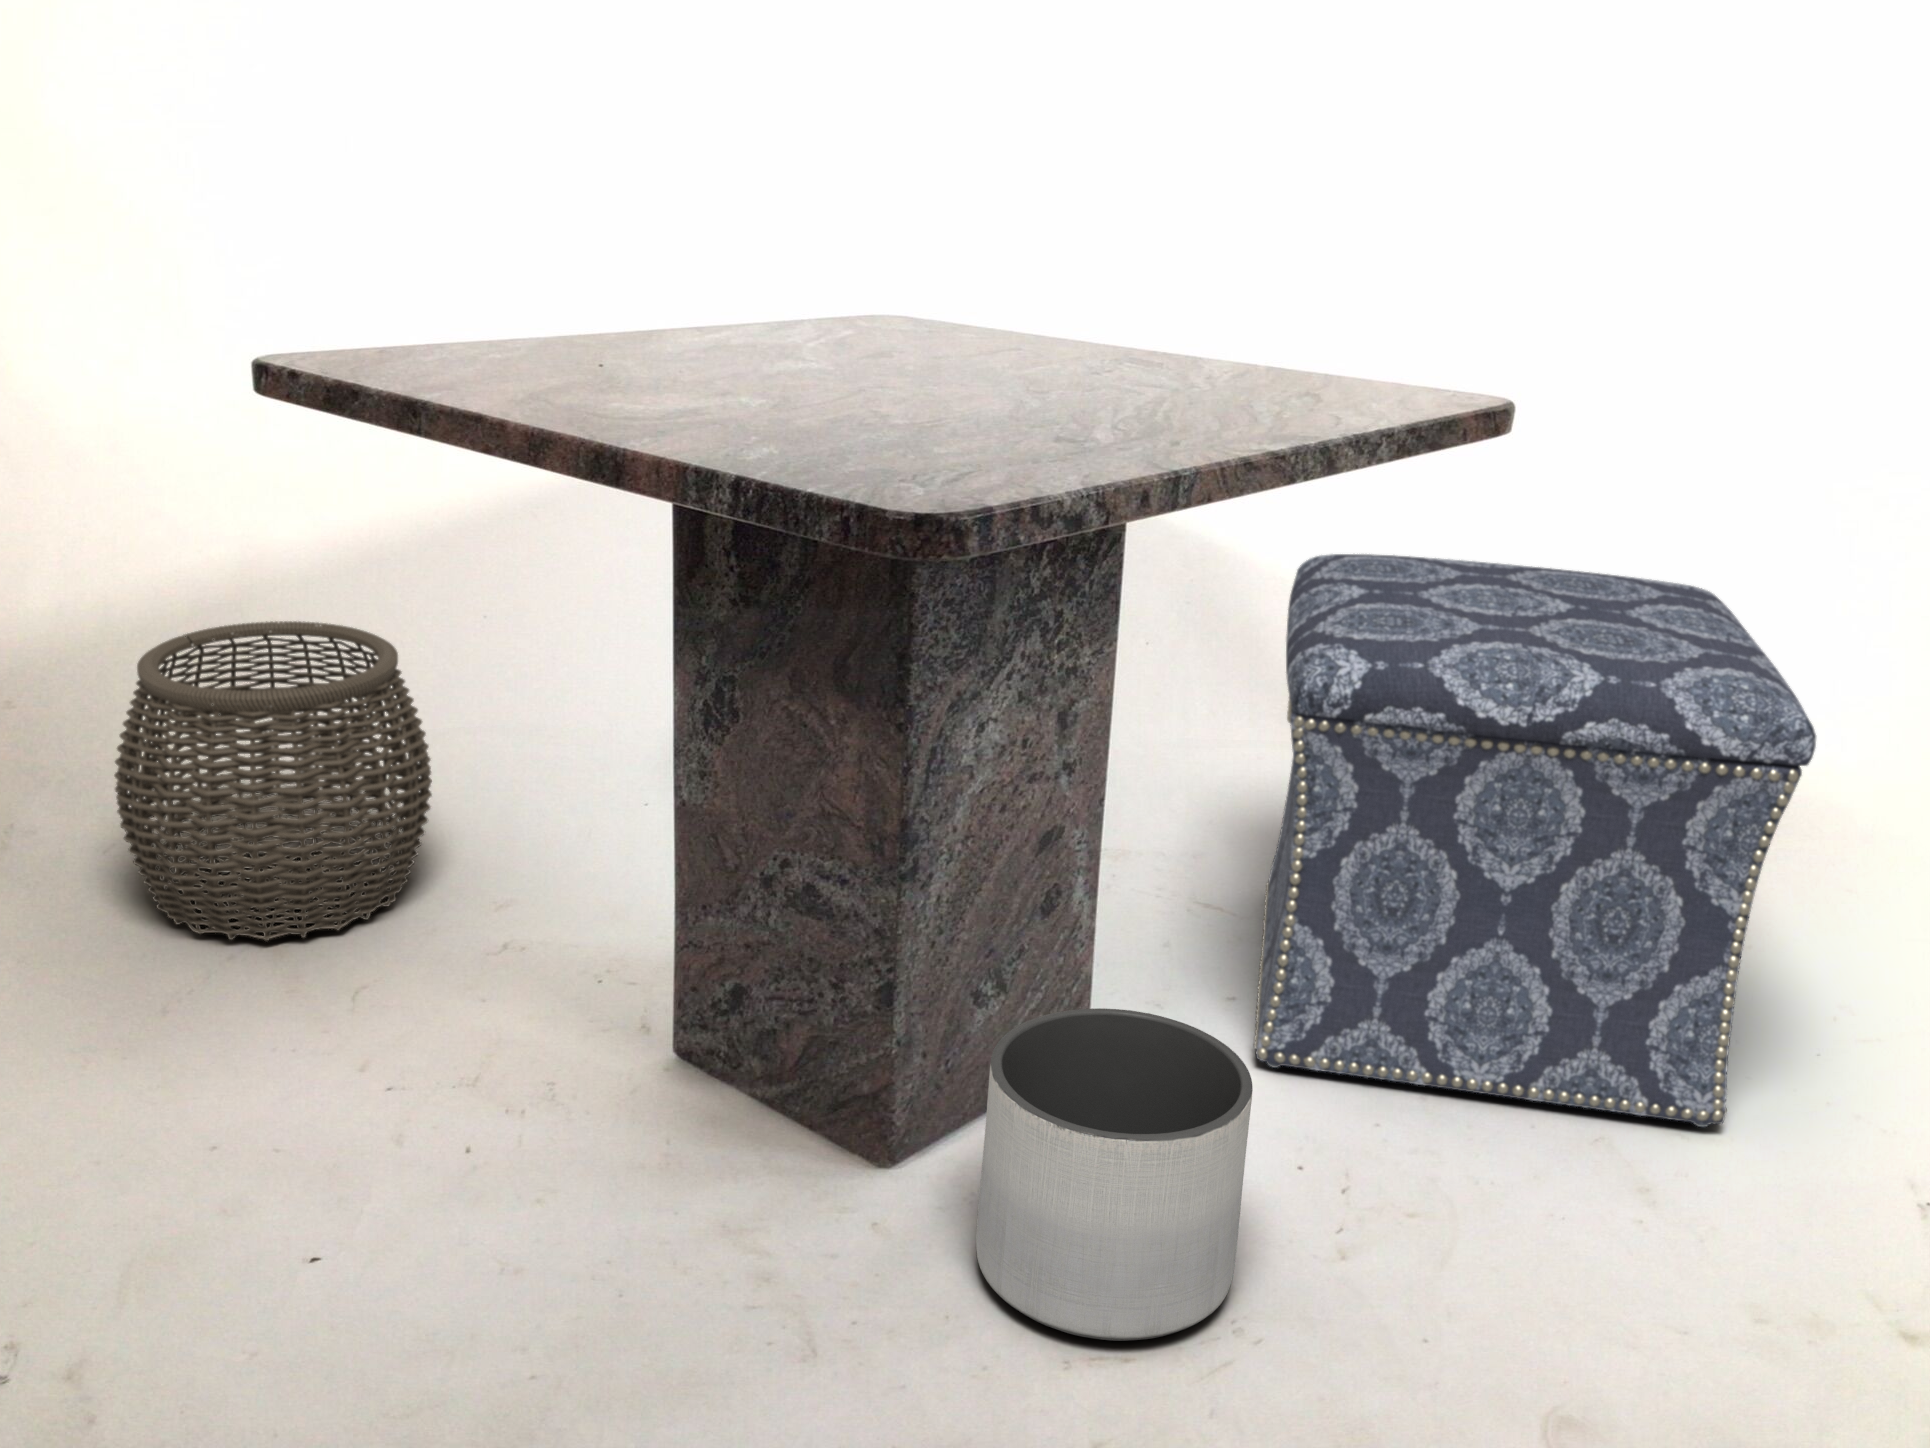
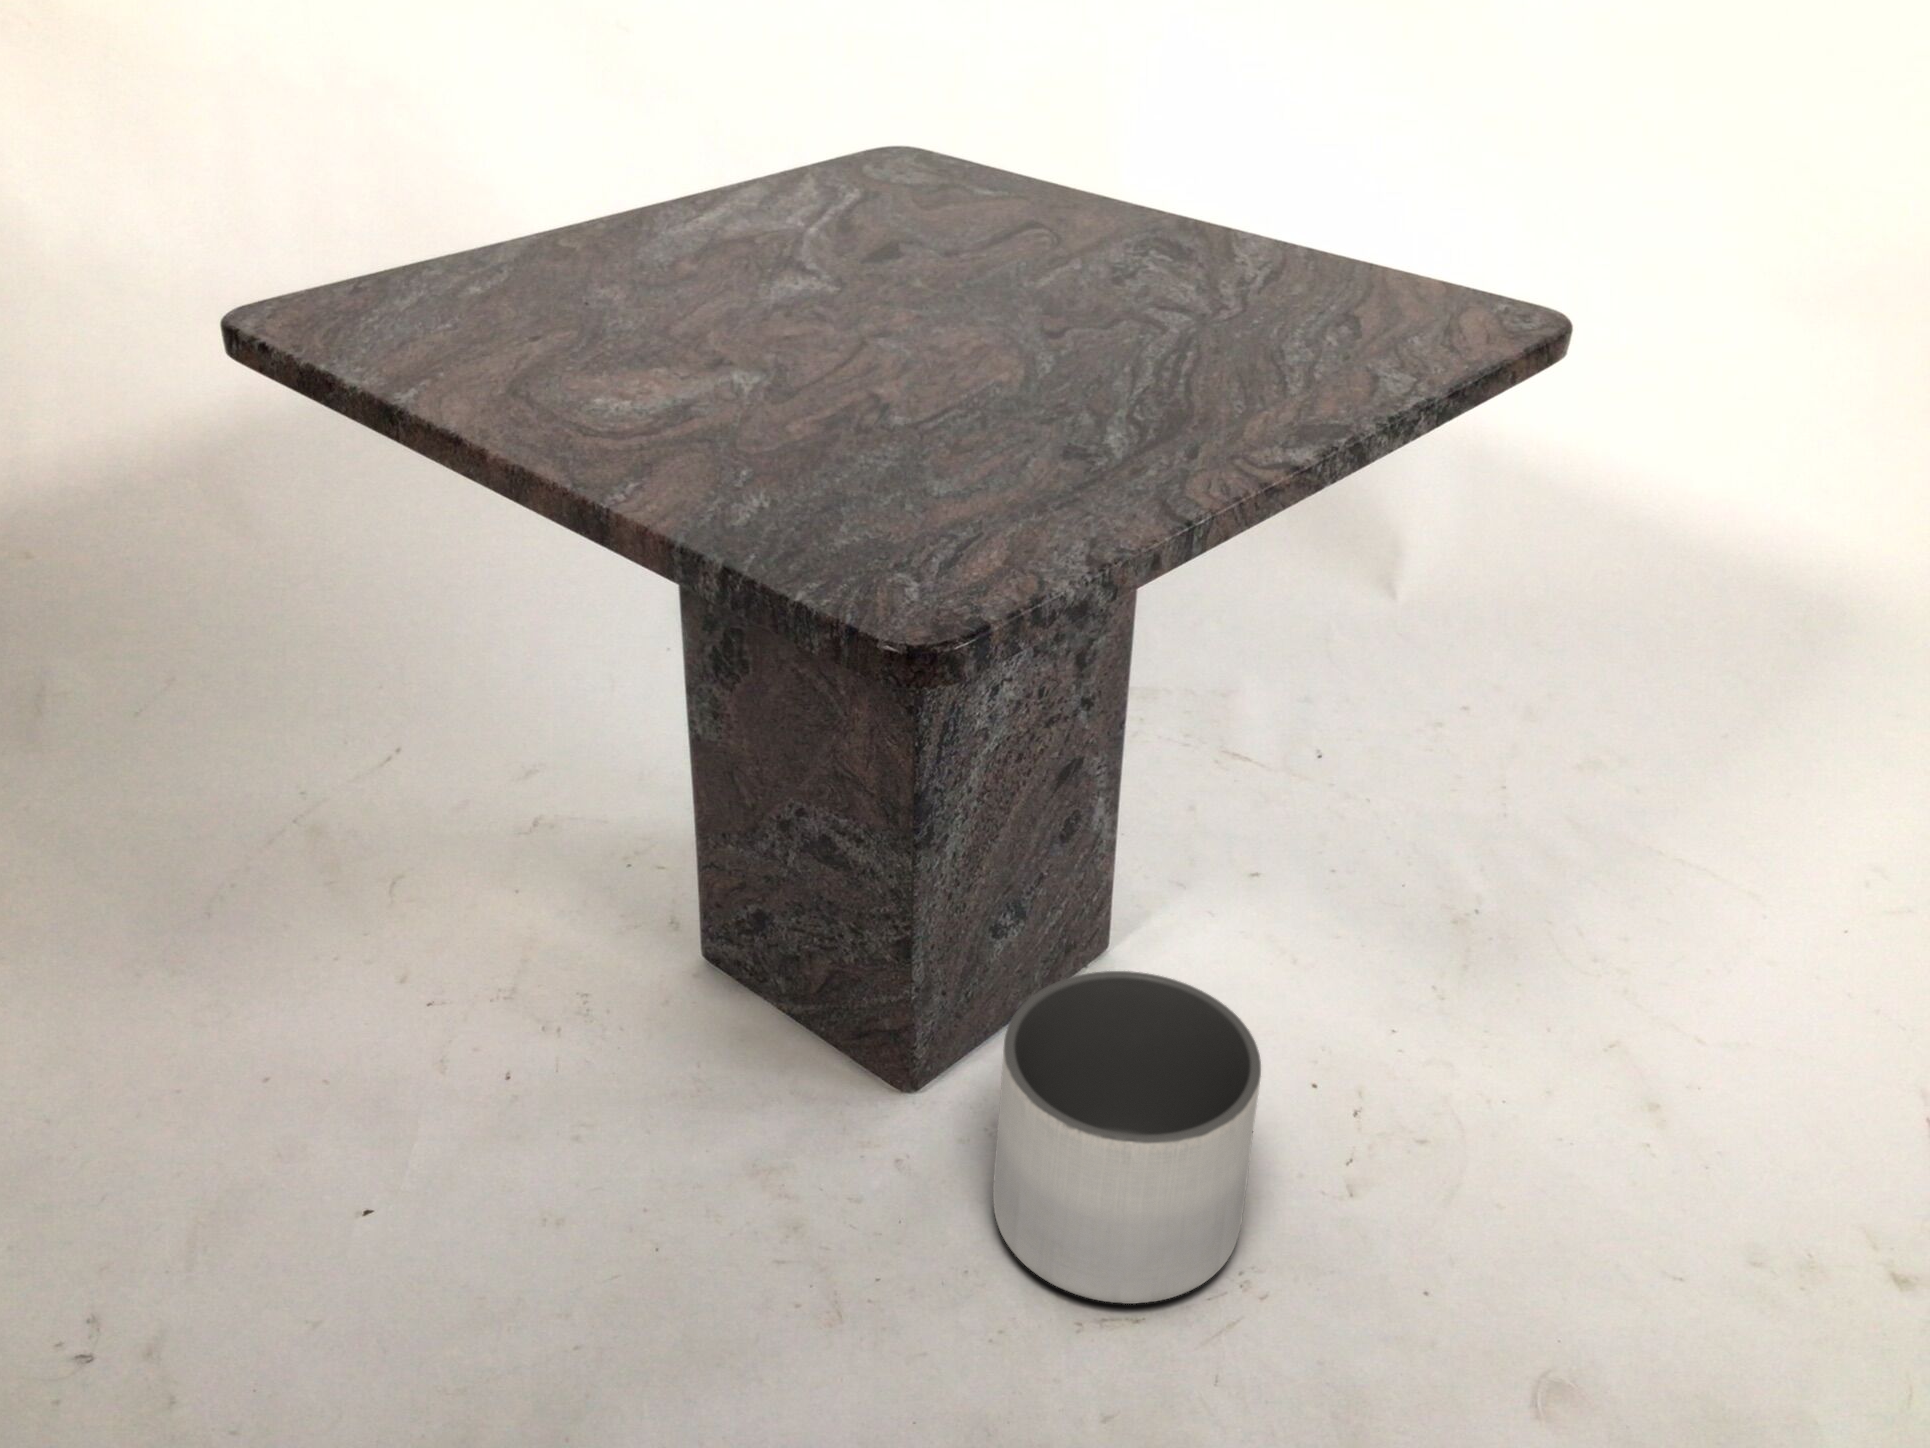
ottoman: present [1254,554,1816,1127] -> none [1274,422,1861,1034]
woven basket: present [114,621,432,941] -> none [140,503,455,836]

